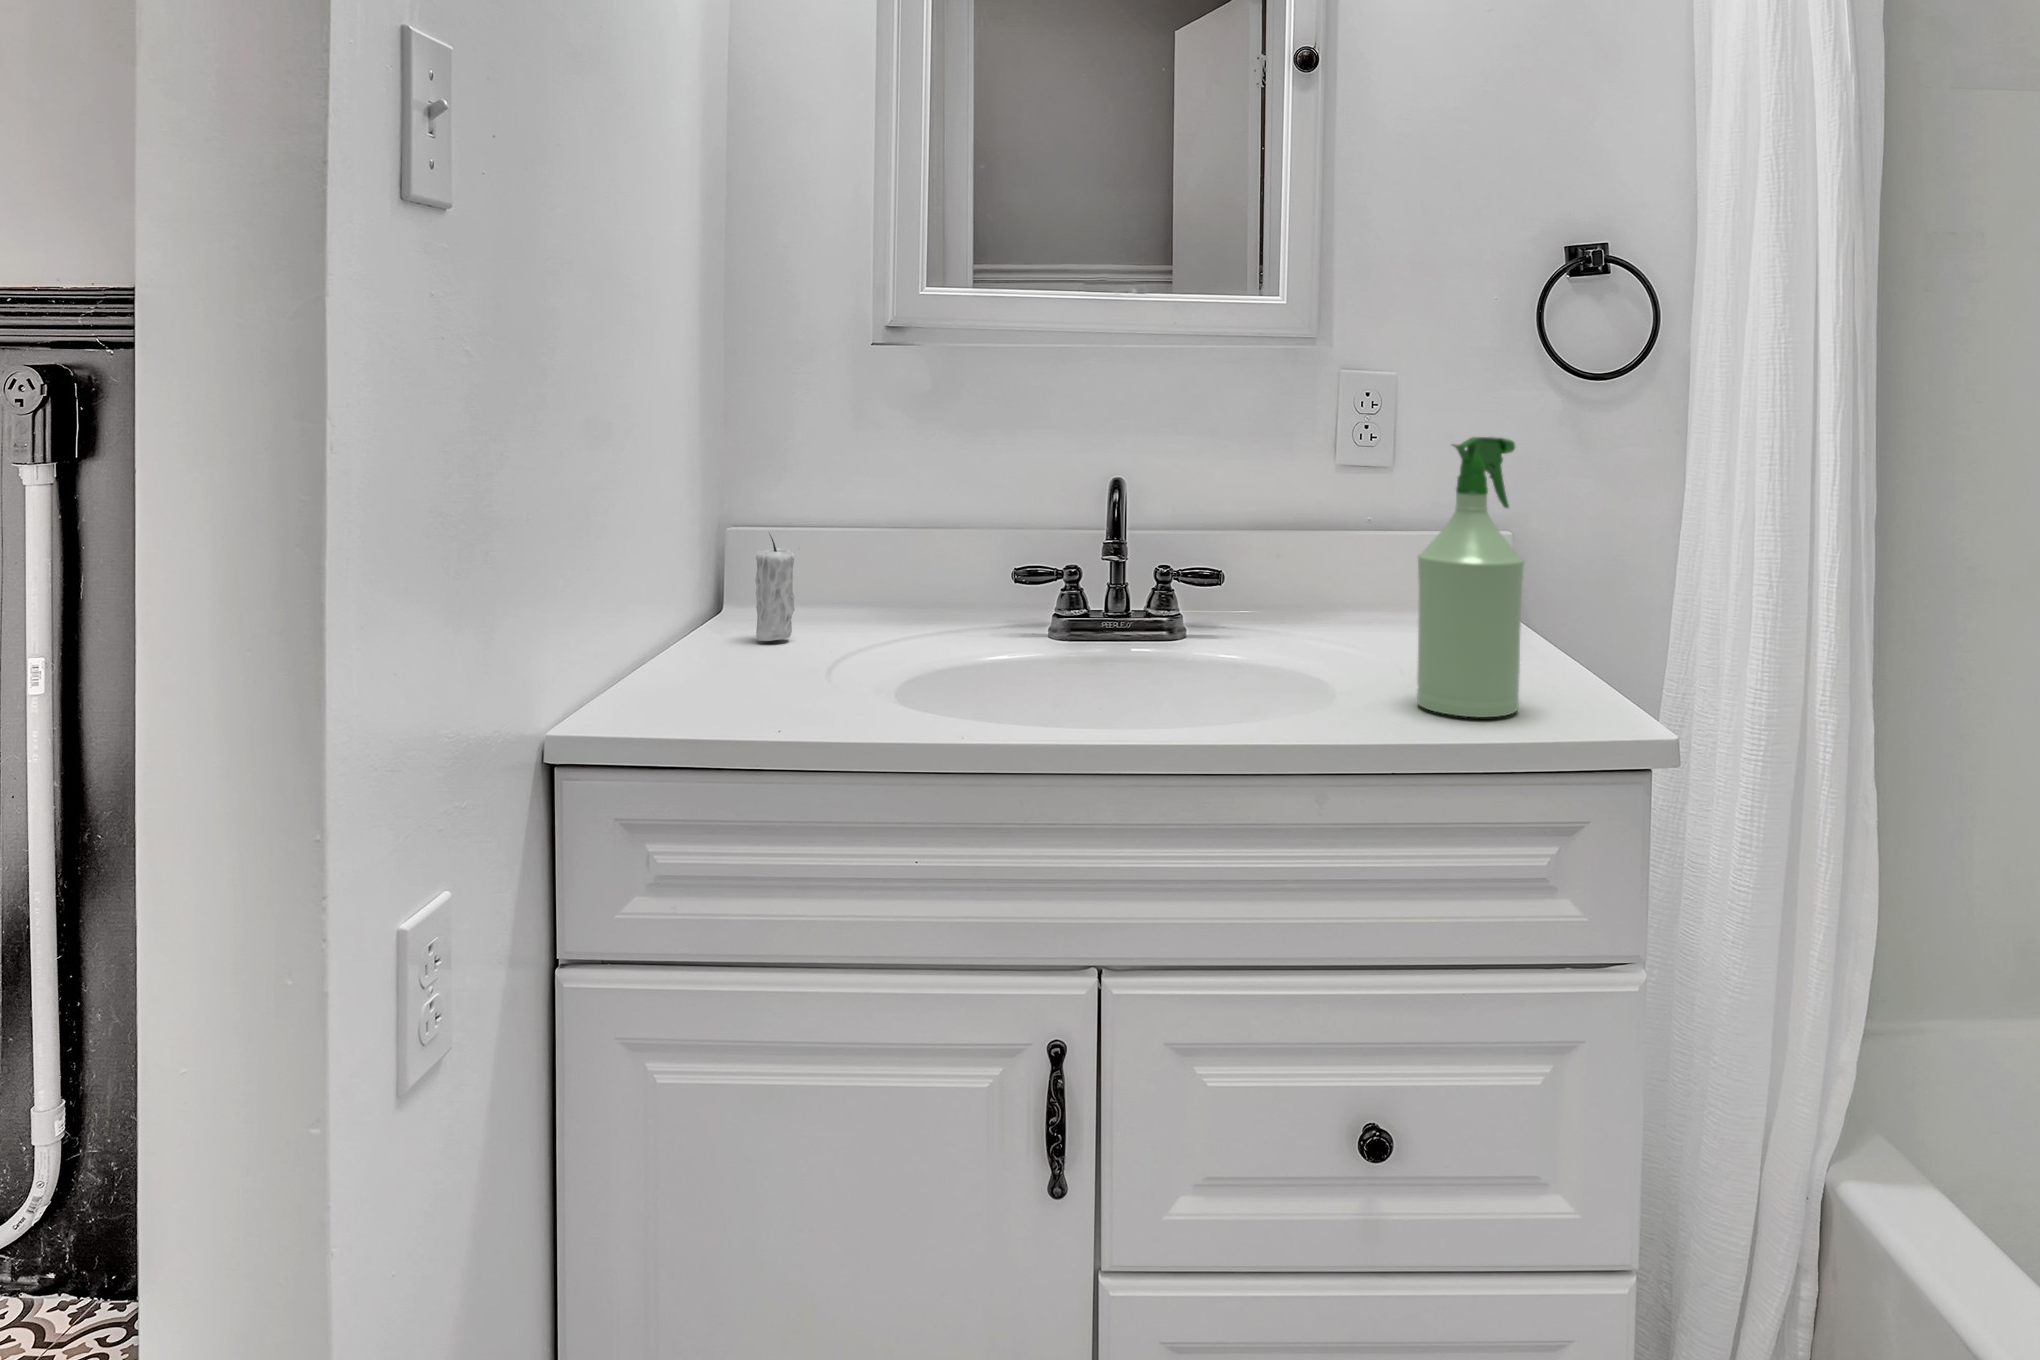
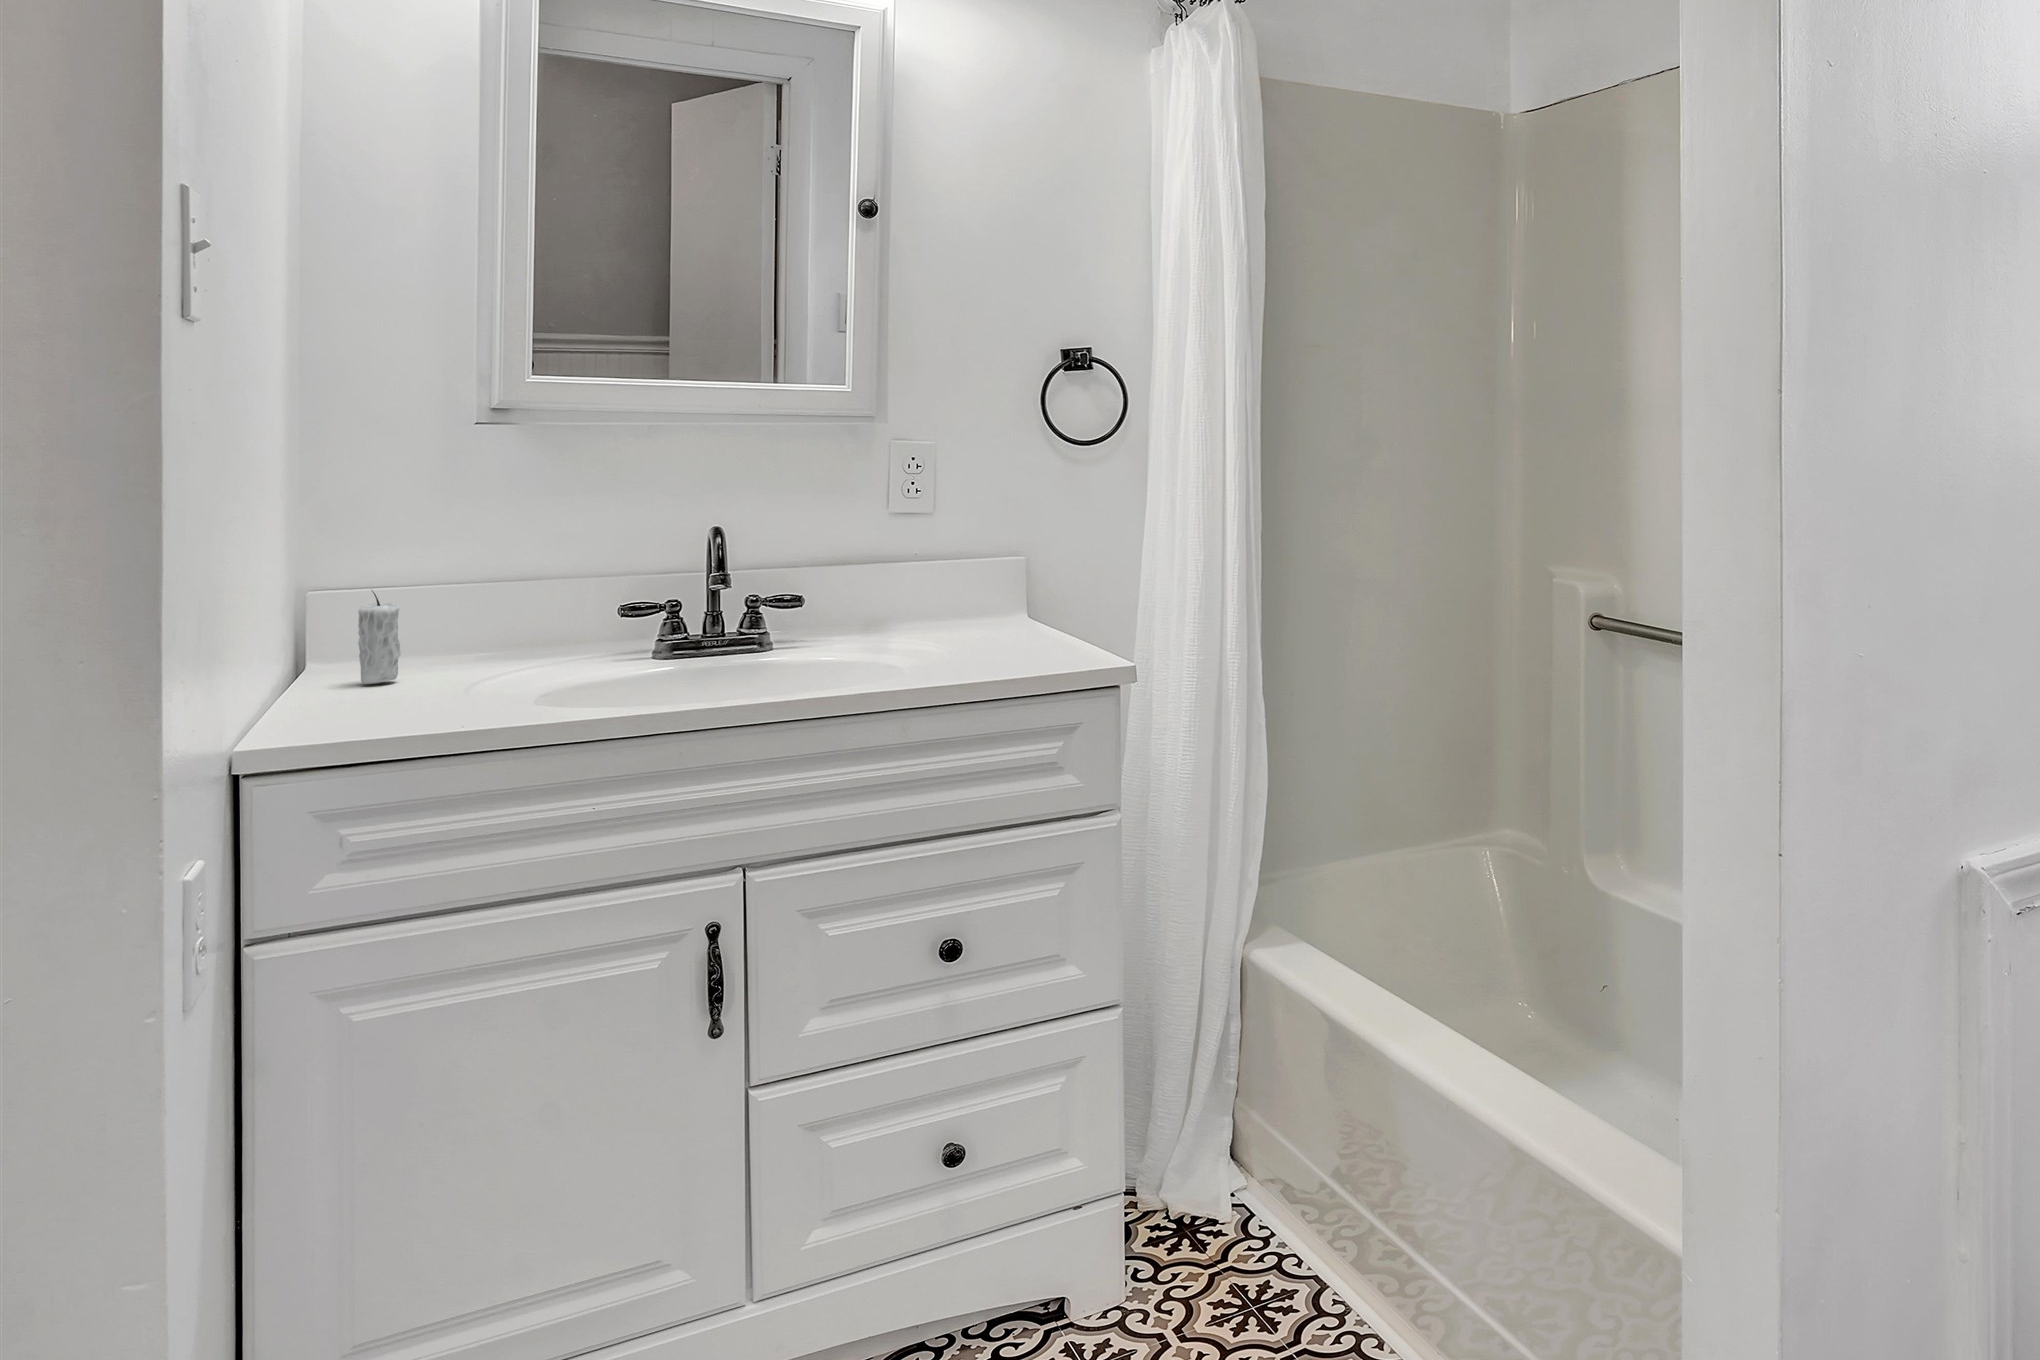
spray bottle: present [1417,437,1524,717] -> none [969,485,1043,668]

